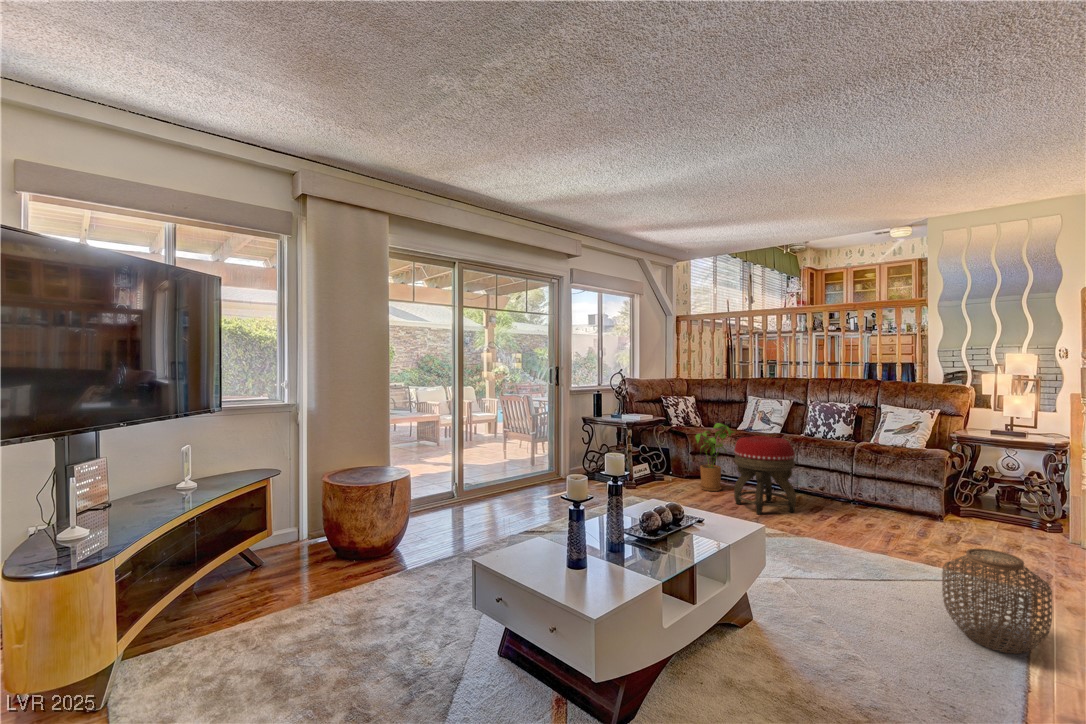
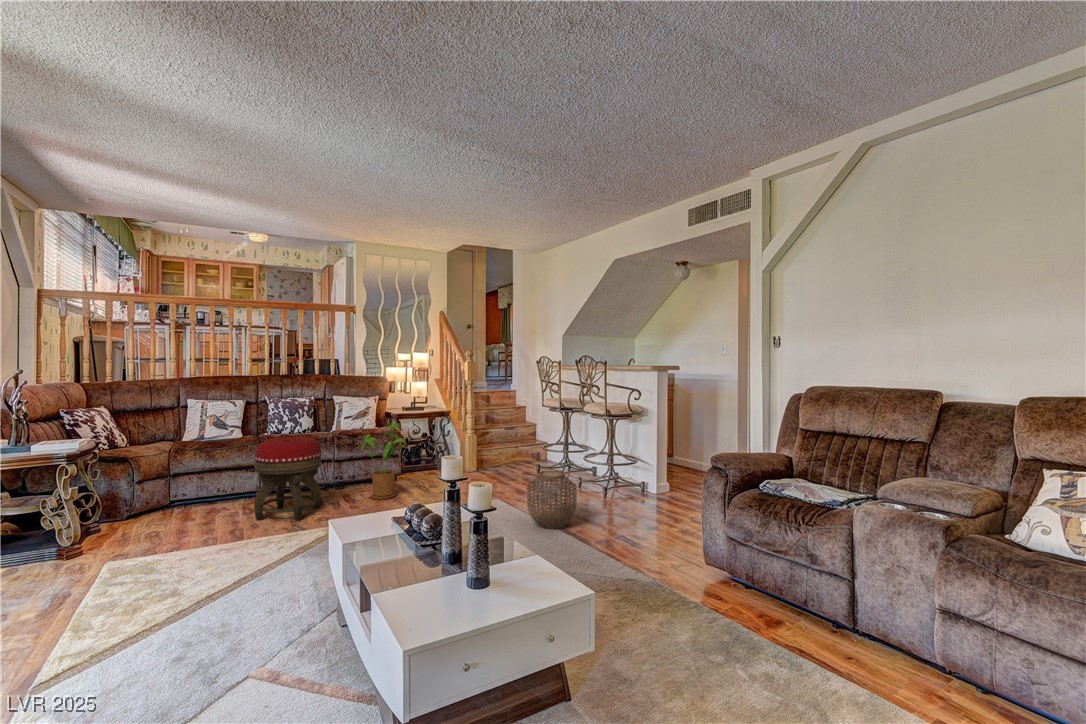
house plant: present [696,423,734,491] -> present [361,423,407,500]

